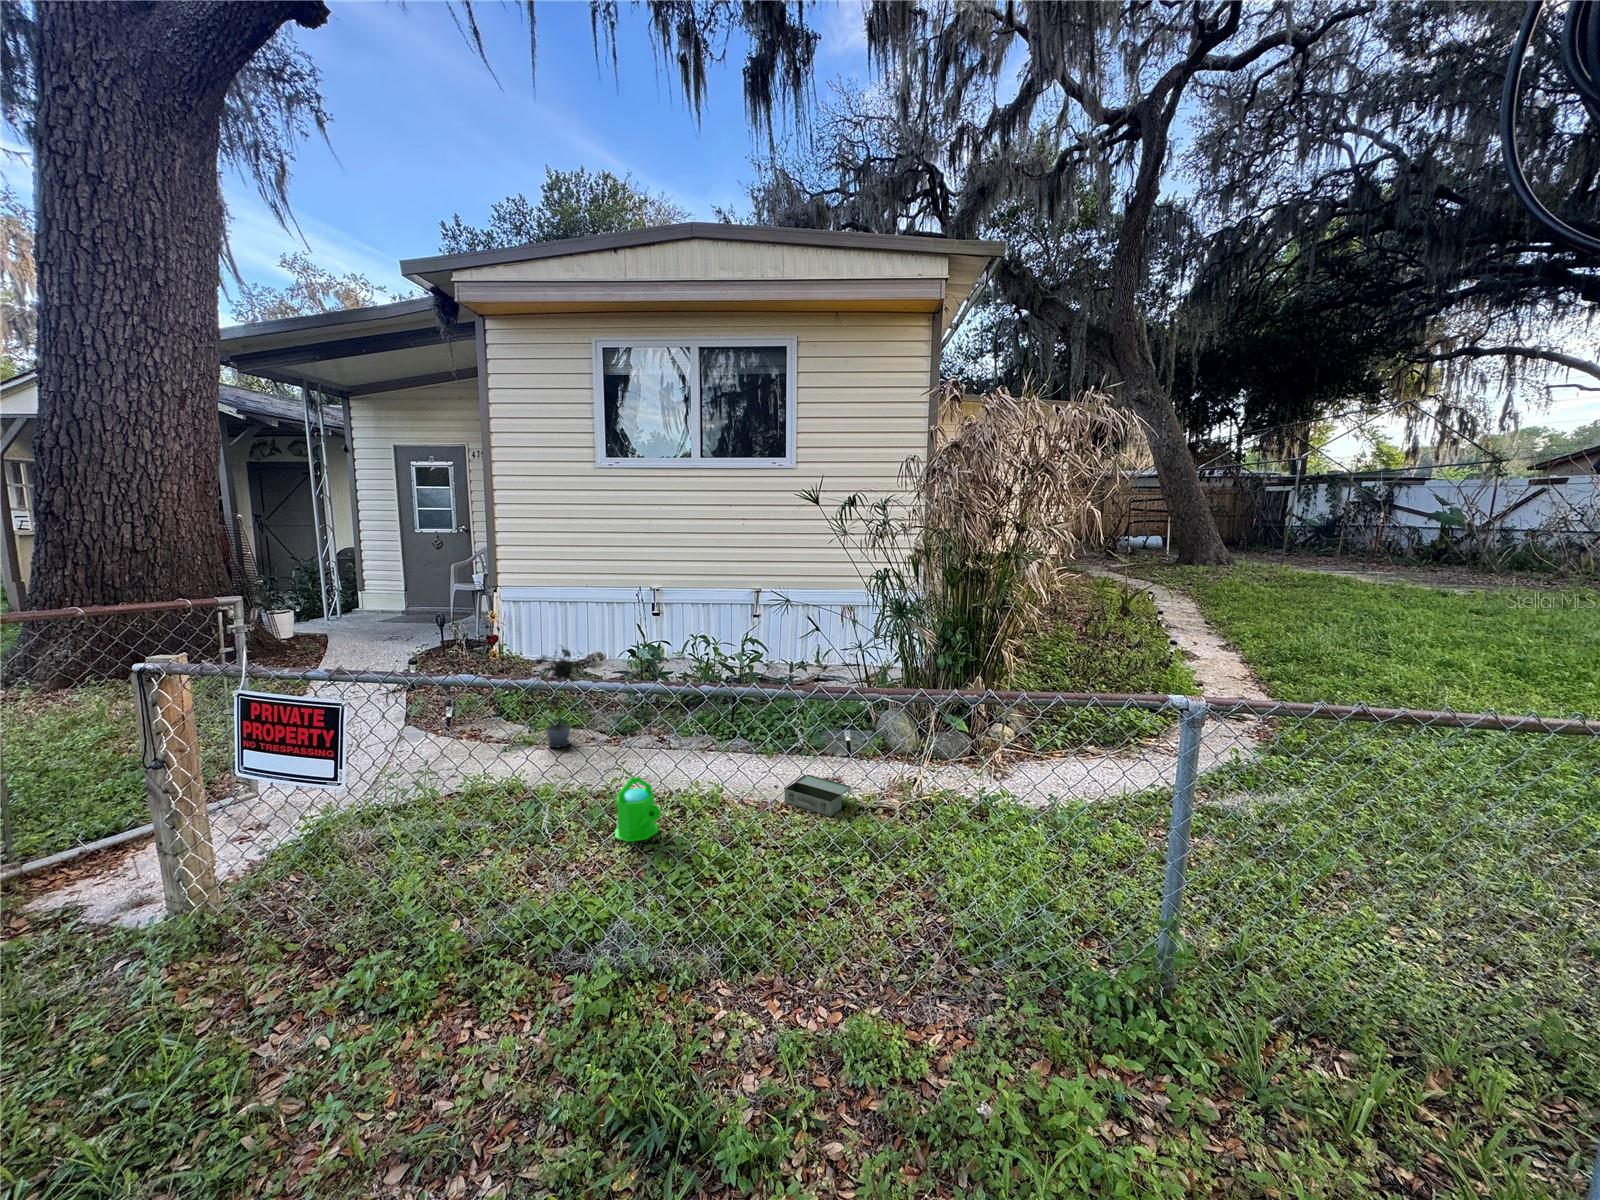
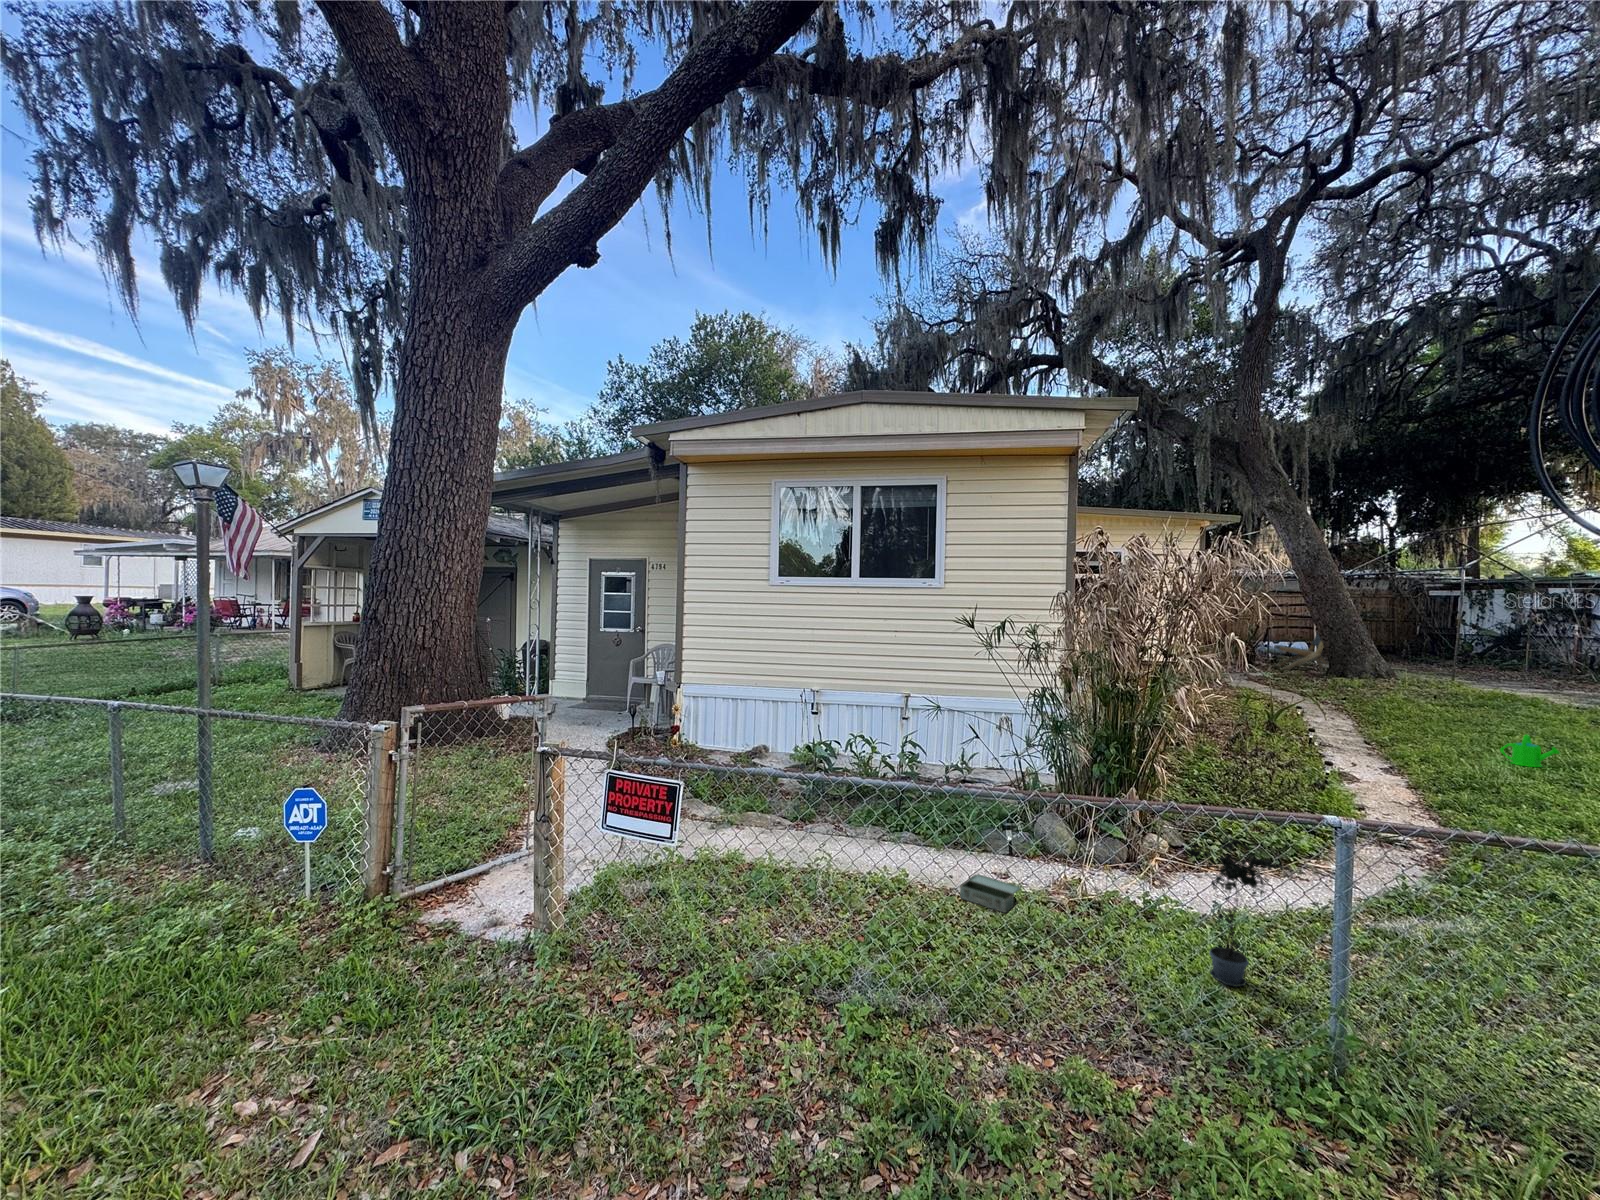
lounge chair: none [1130,521,1182,564] -> present [1274,634,1326,670]
potted plant: present [536,647,583,748] -> present [1186,832,1293,987]
watering can: present [615,777,660,842] -> present [1500,735,1560,767]

